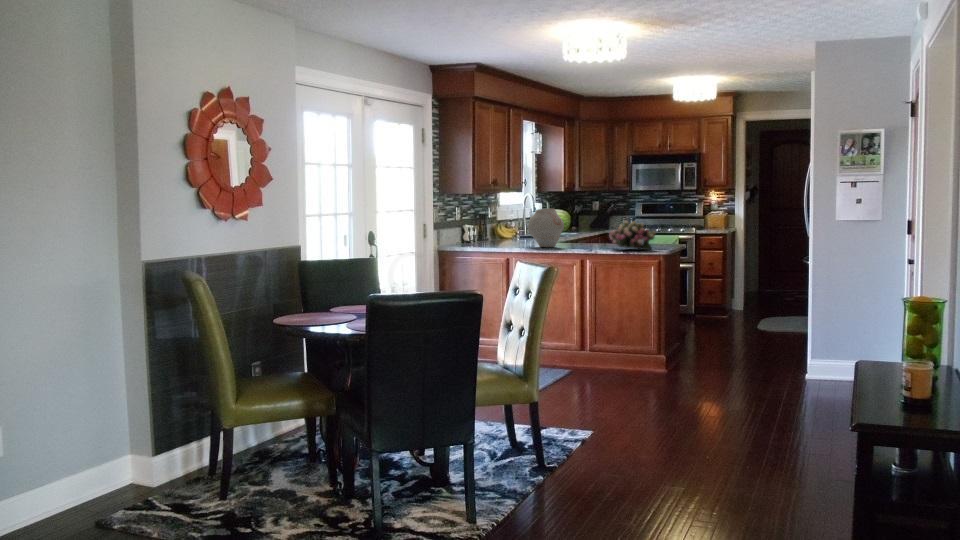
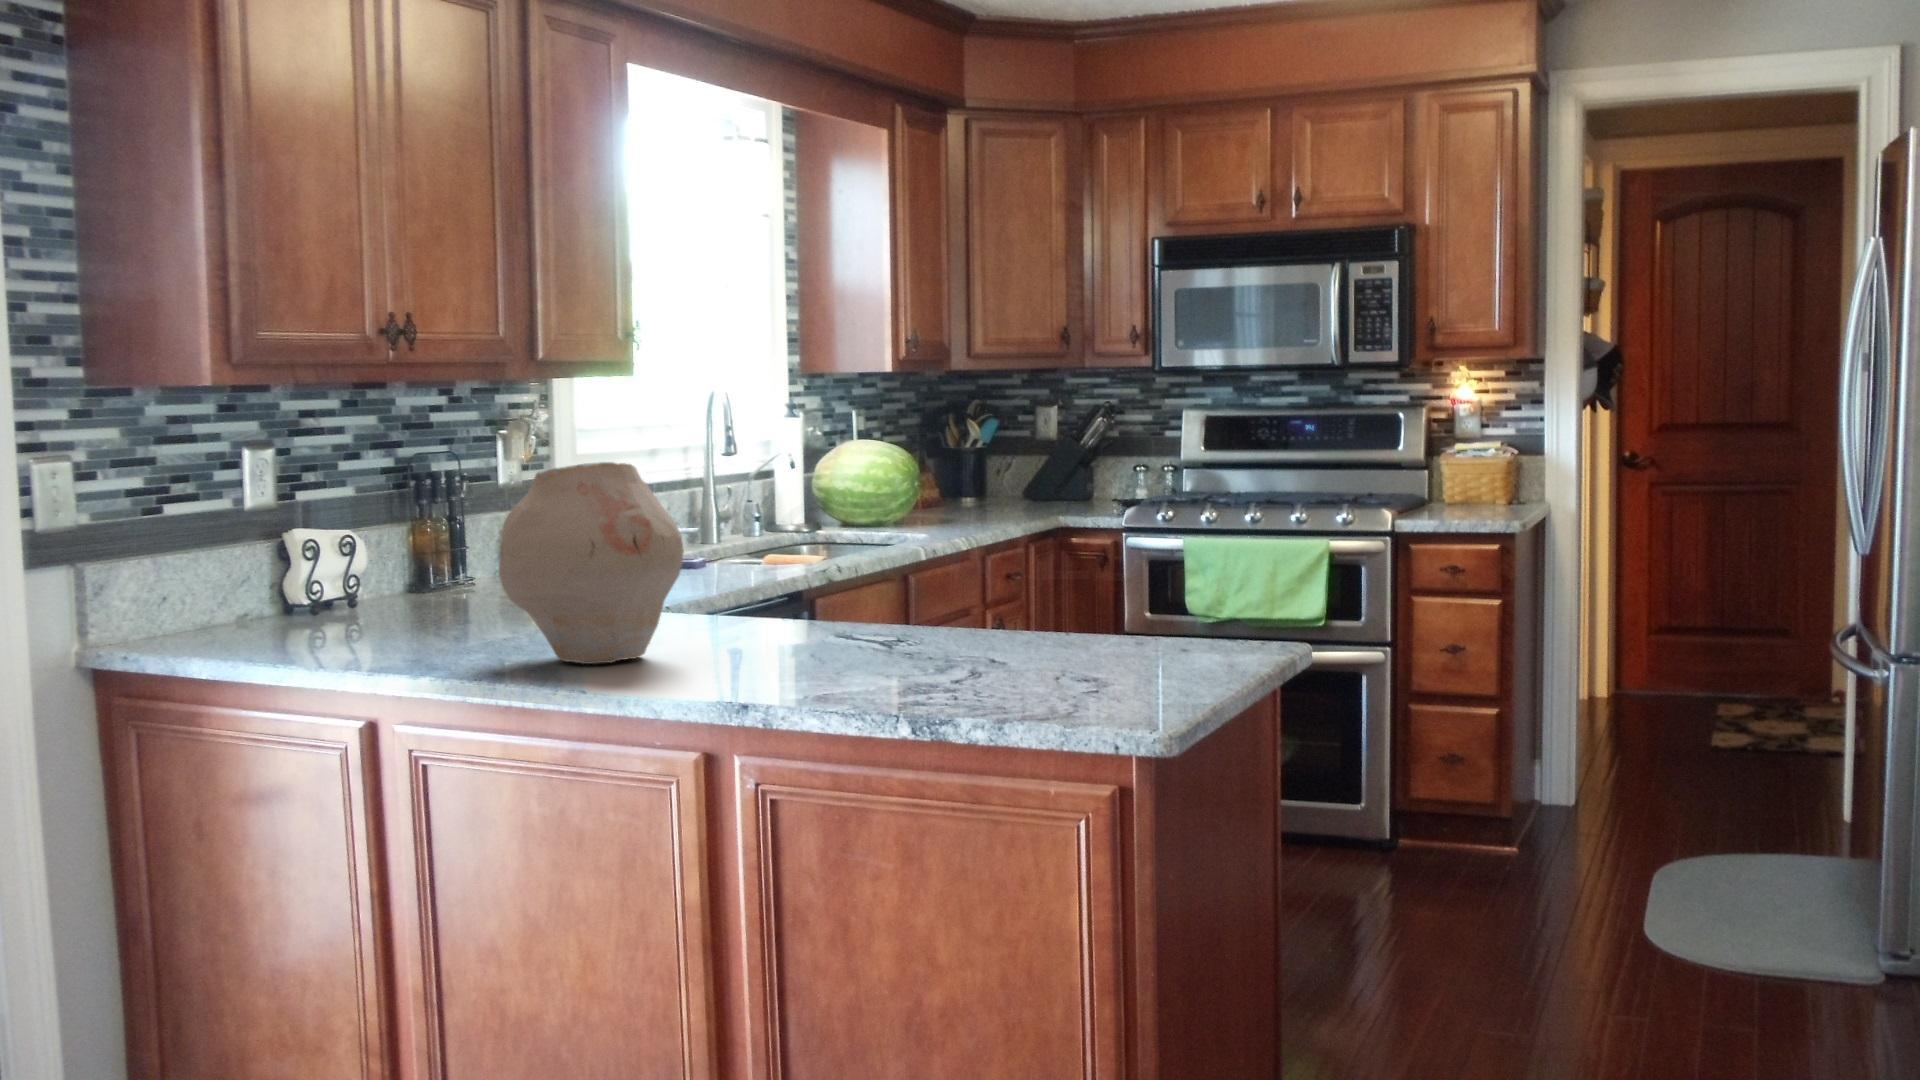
flower arrangement: present [609,221,656,250] -> none [882,530,1137,696]

